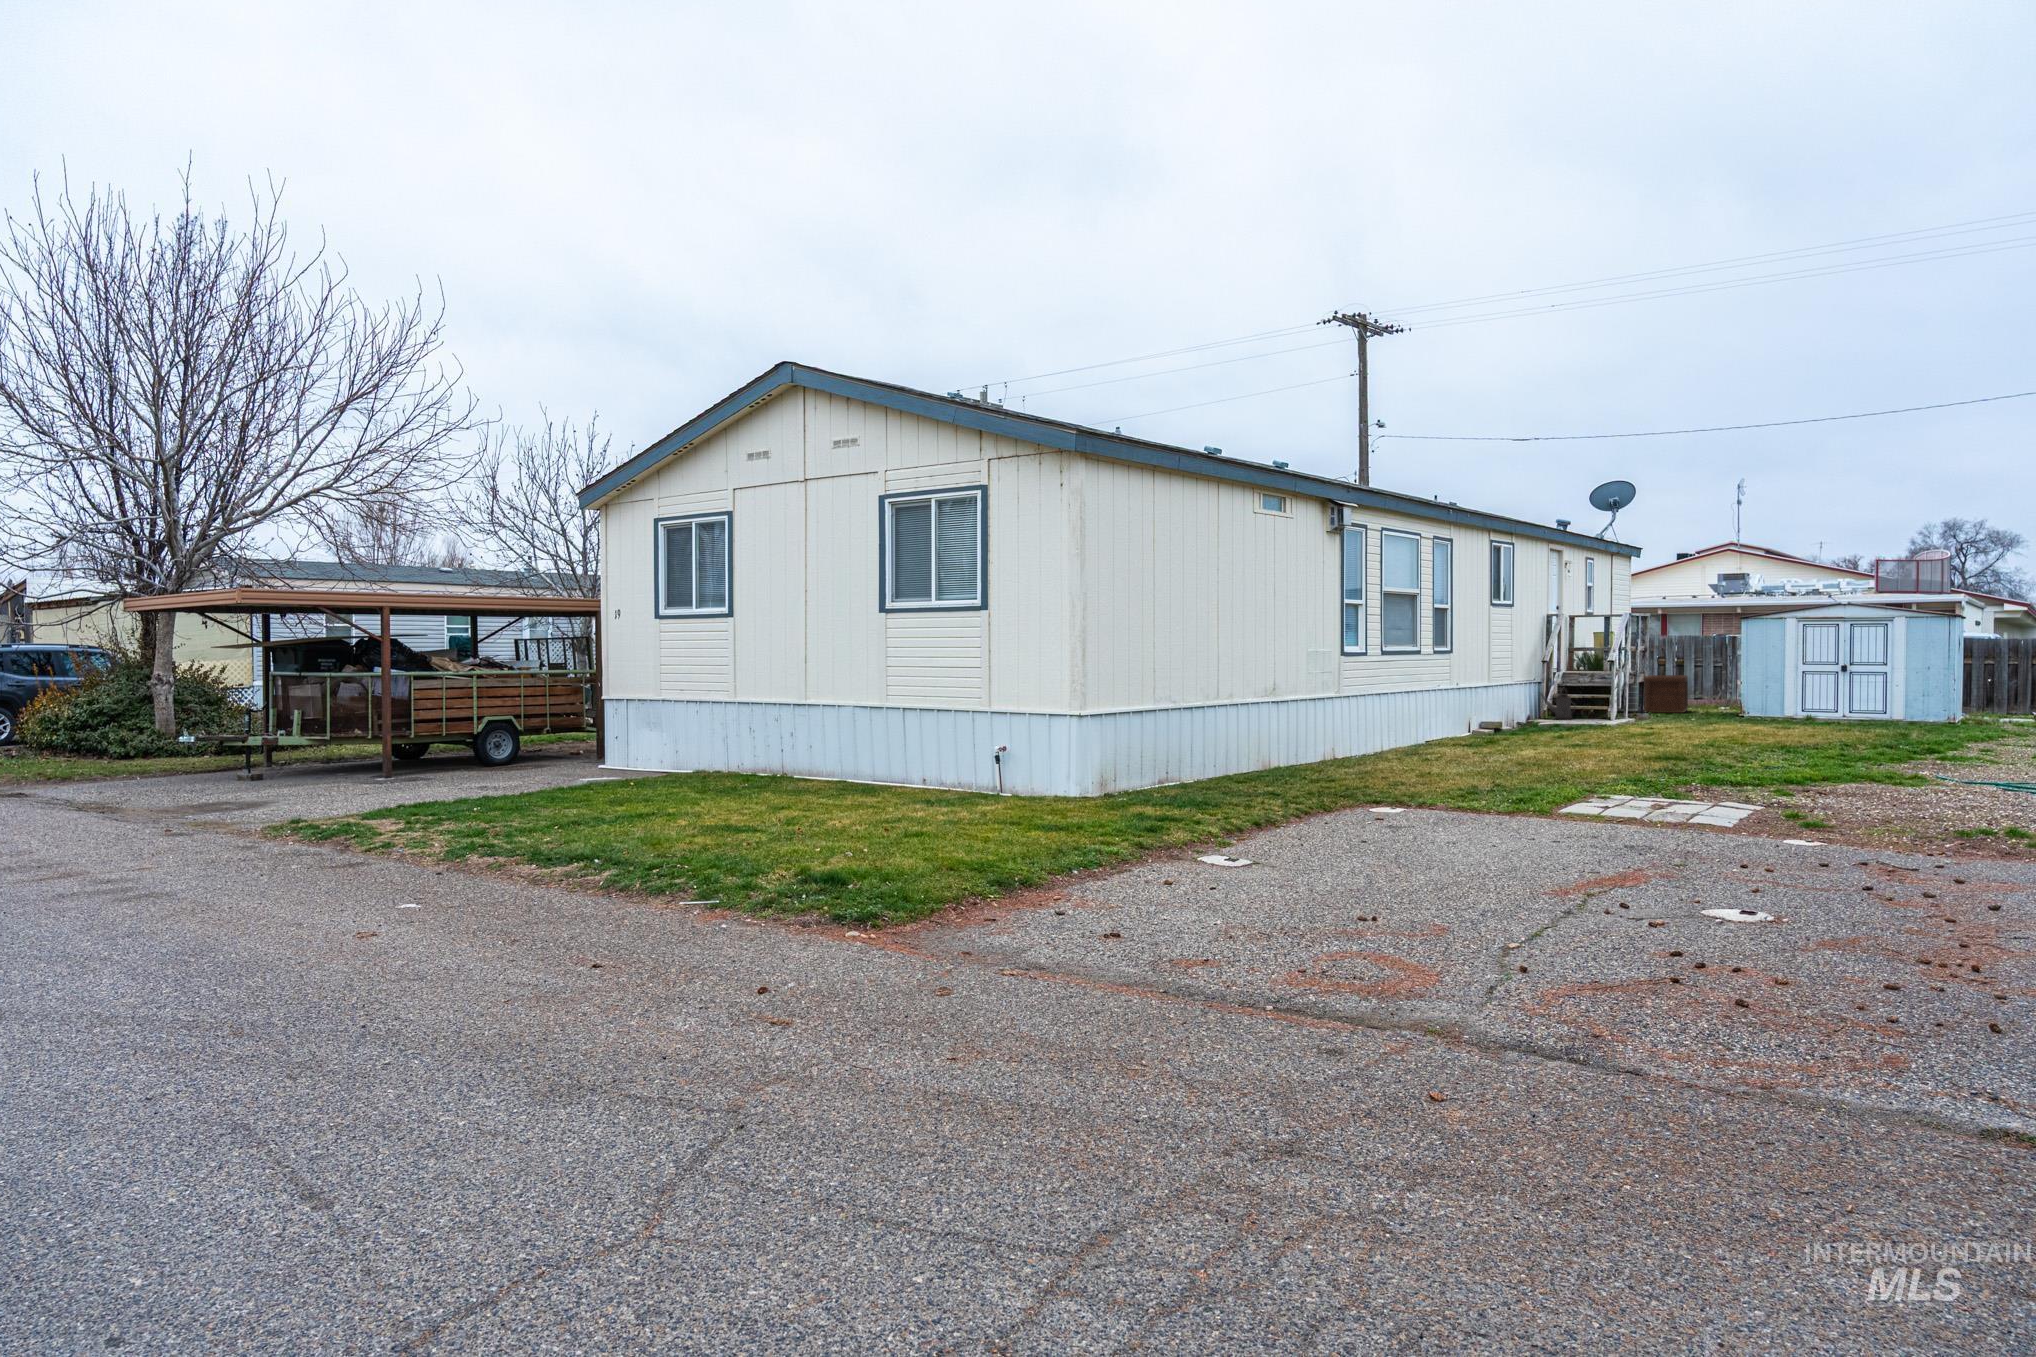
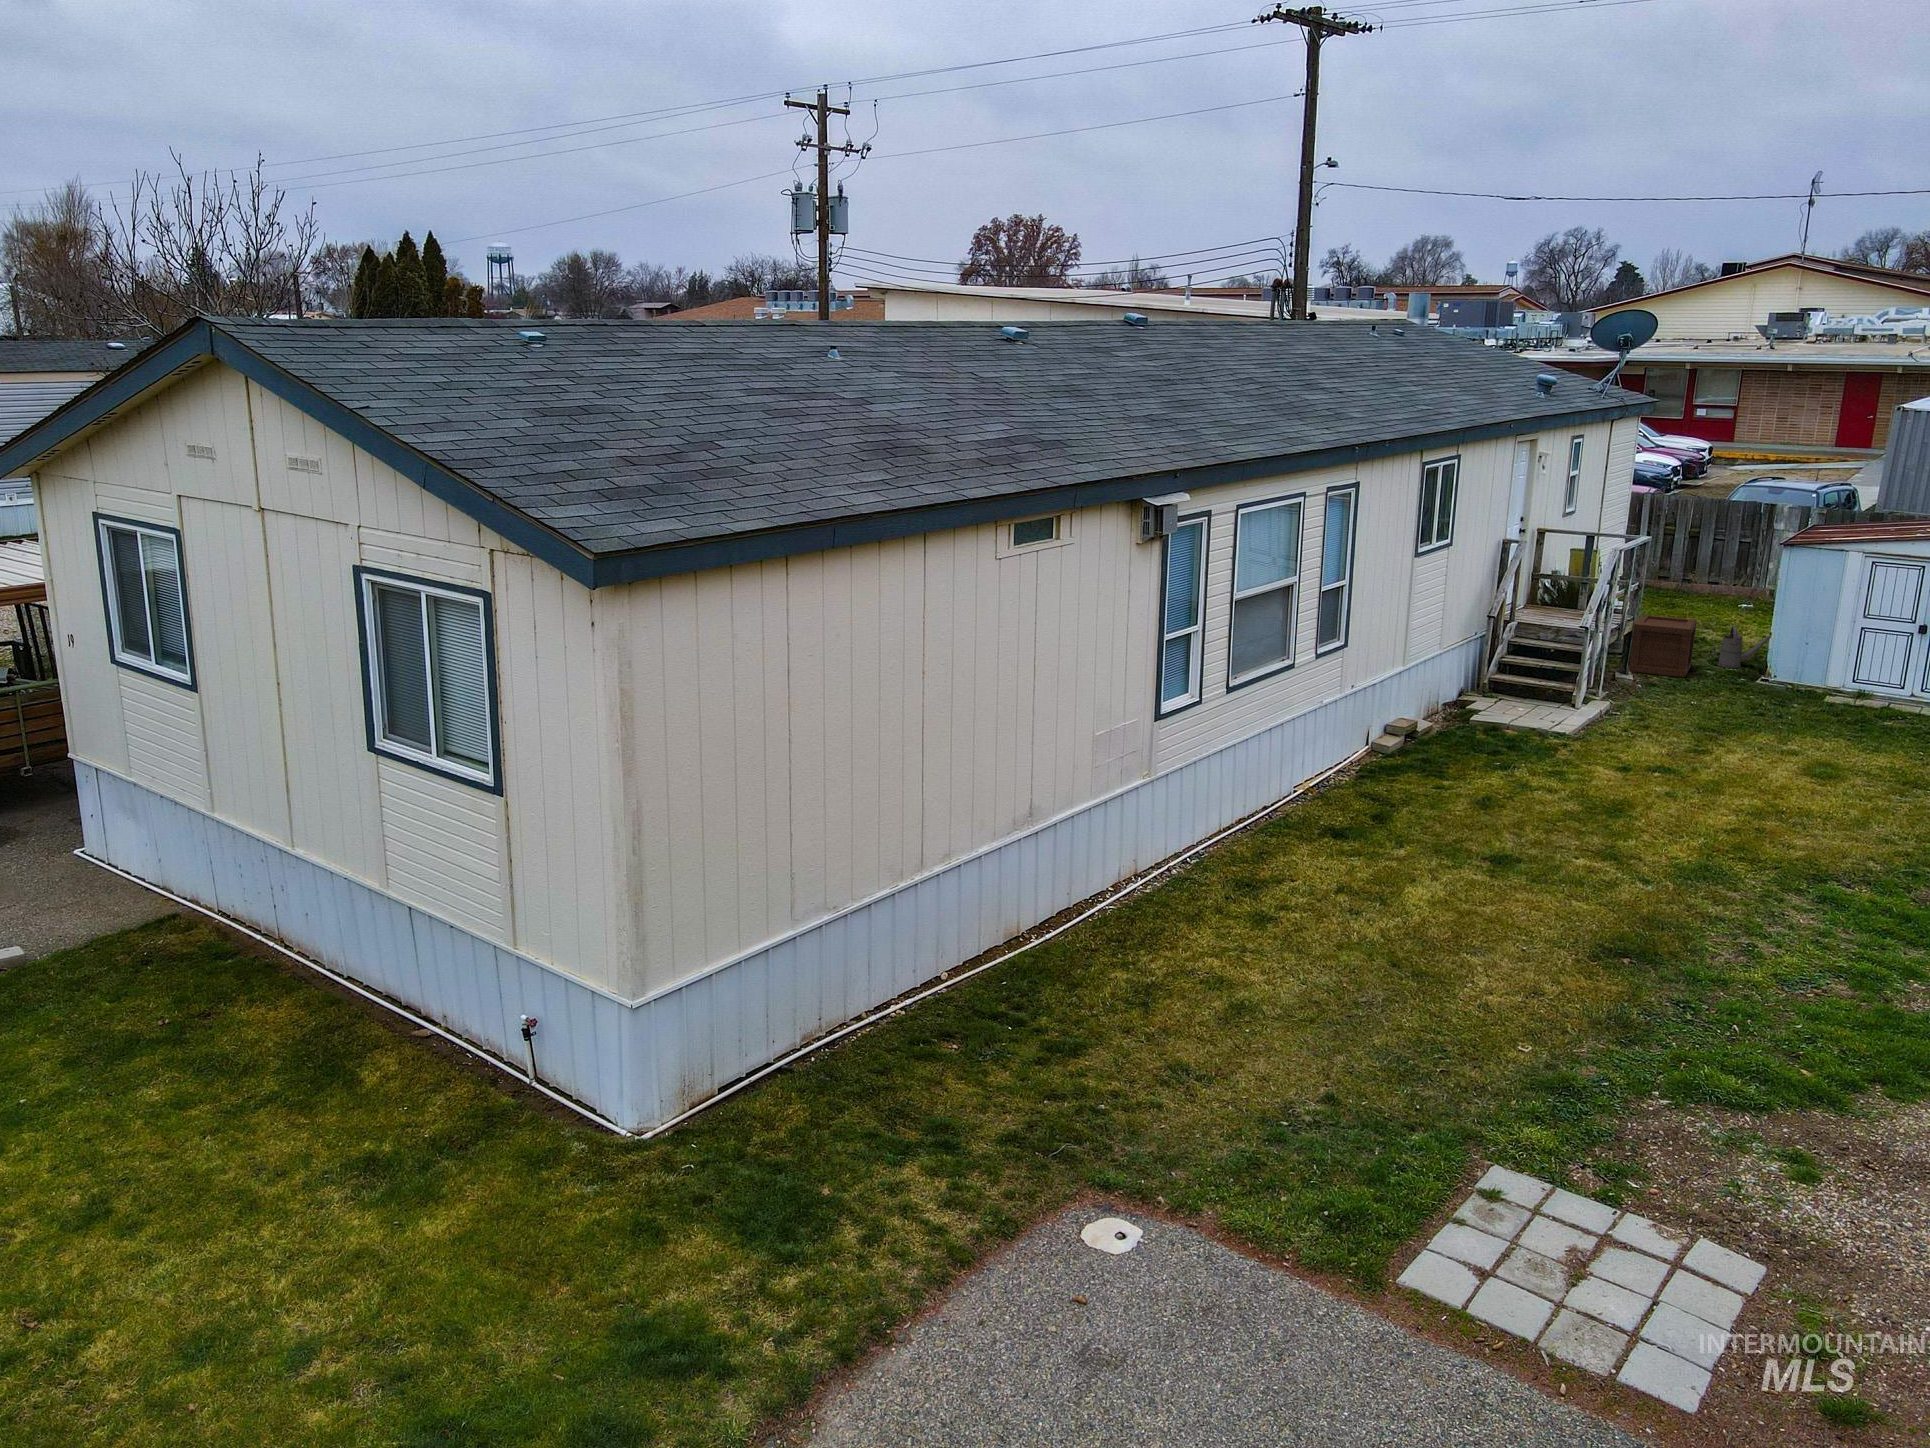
watering can: present [1540,689,1572,719] -> present [1712,626,1771,668]

